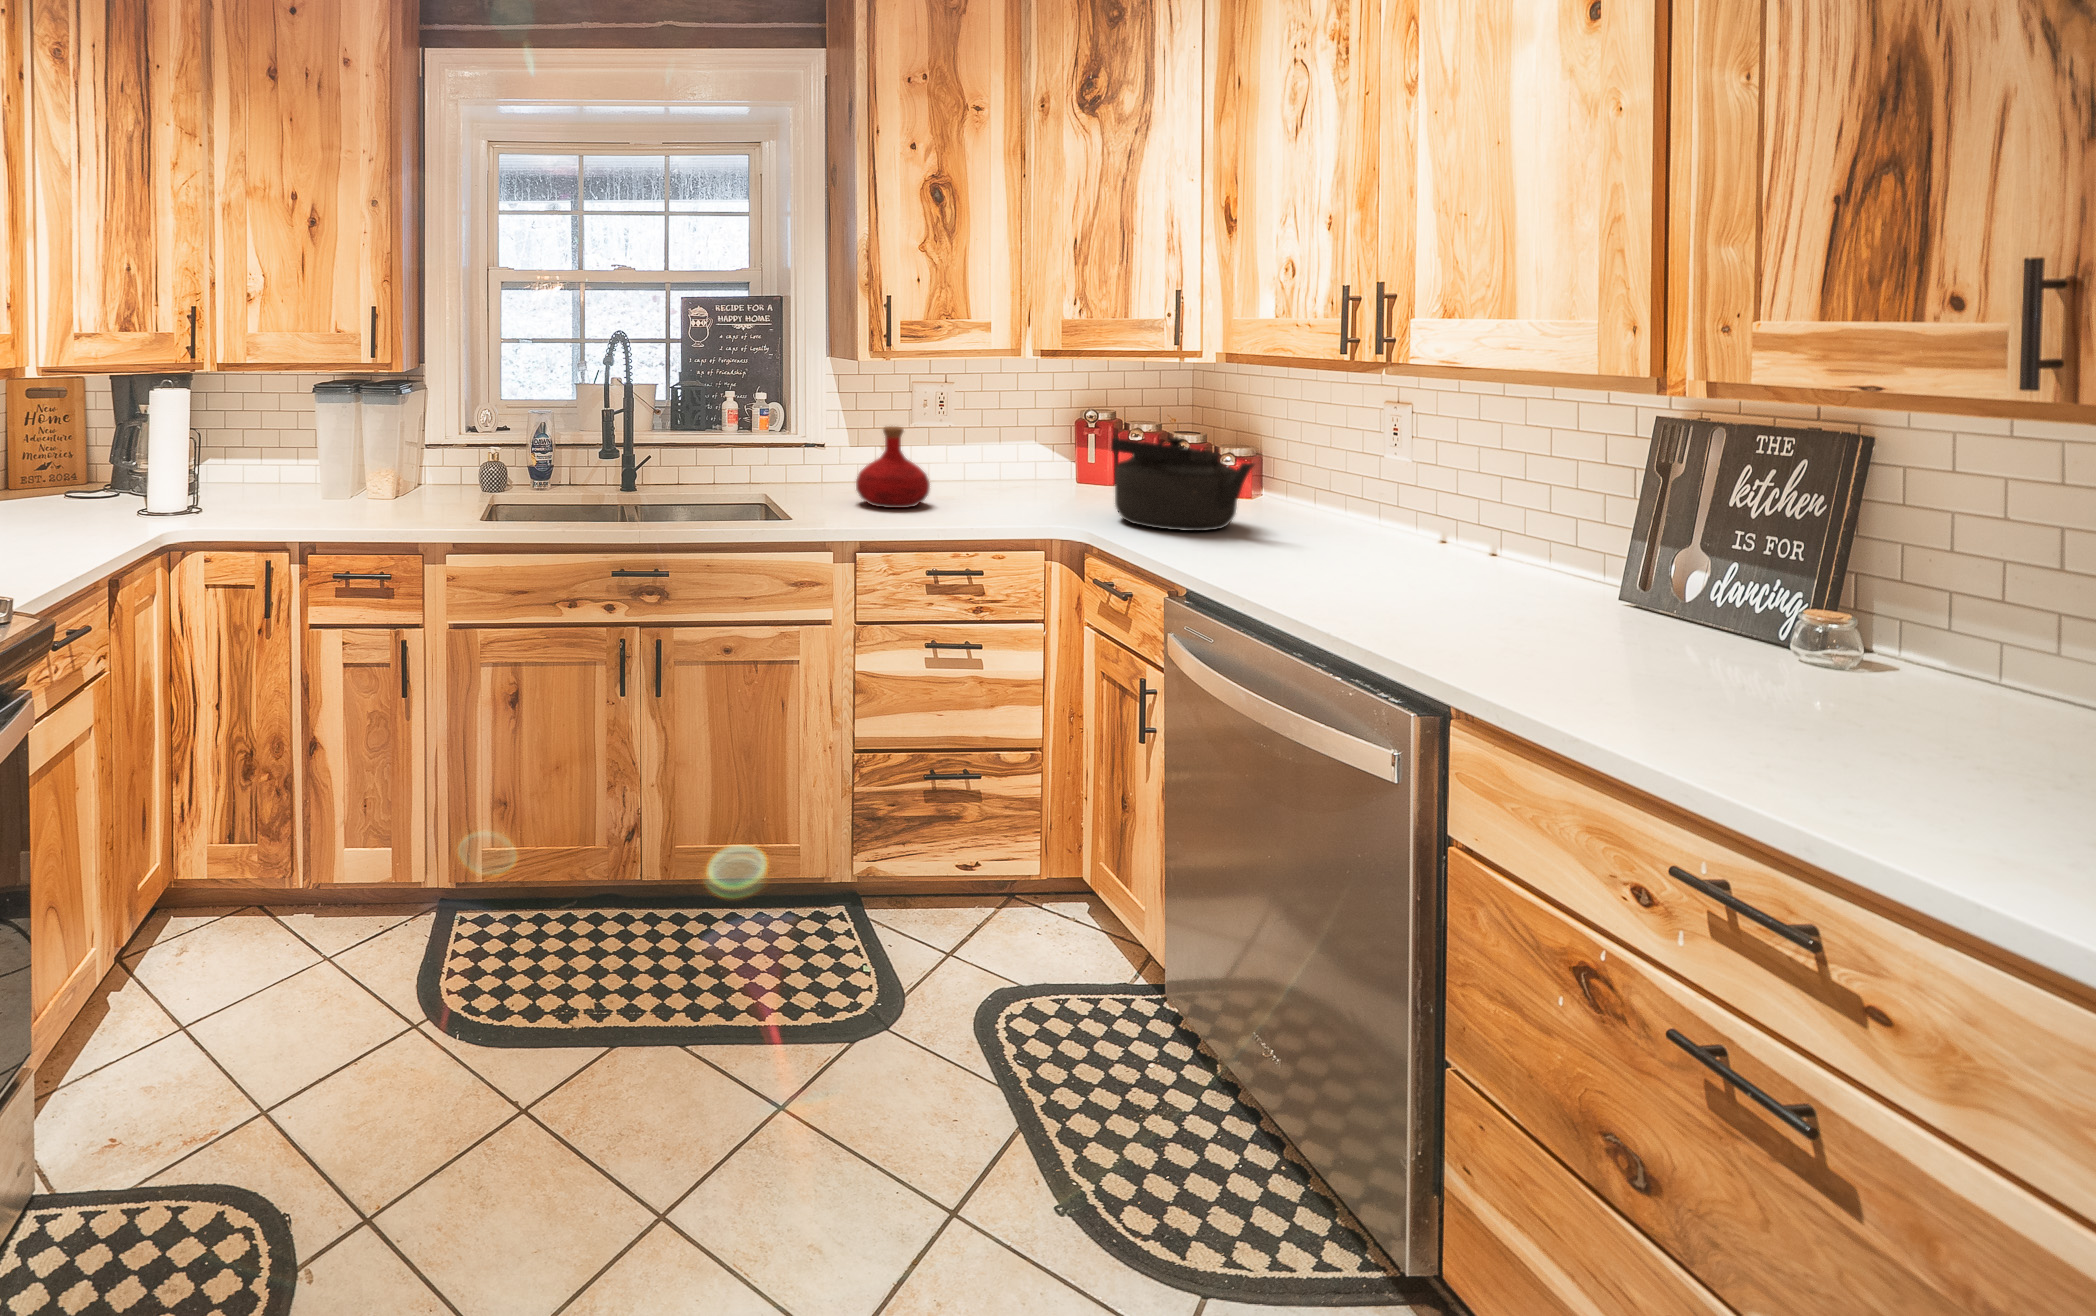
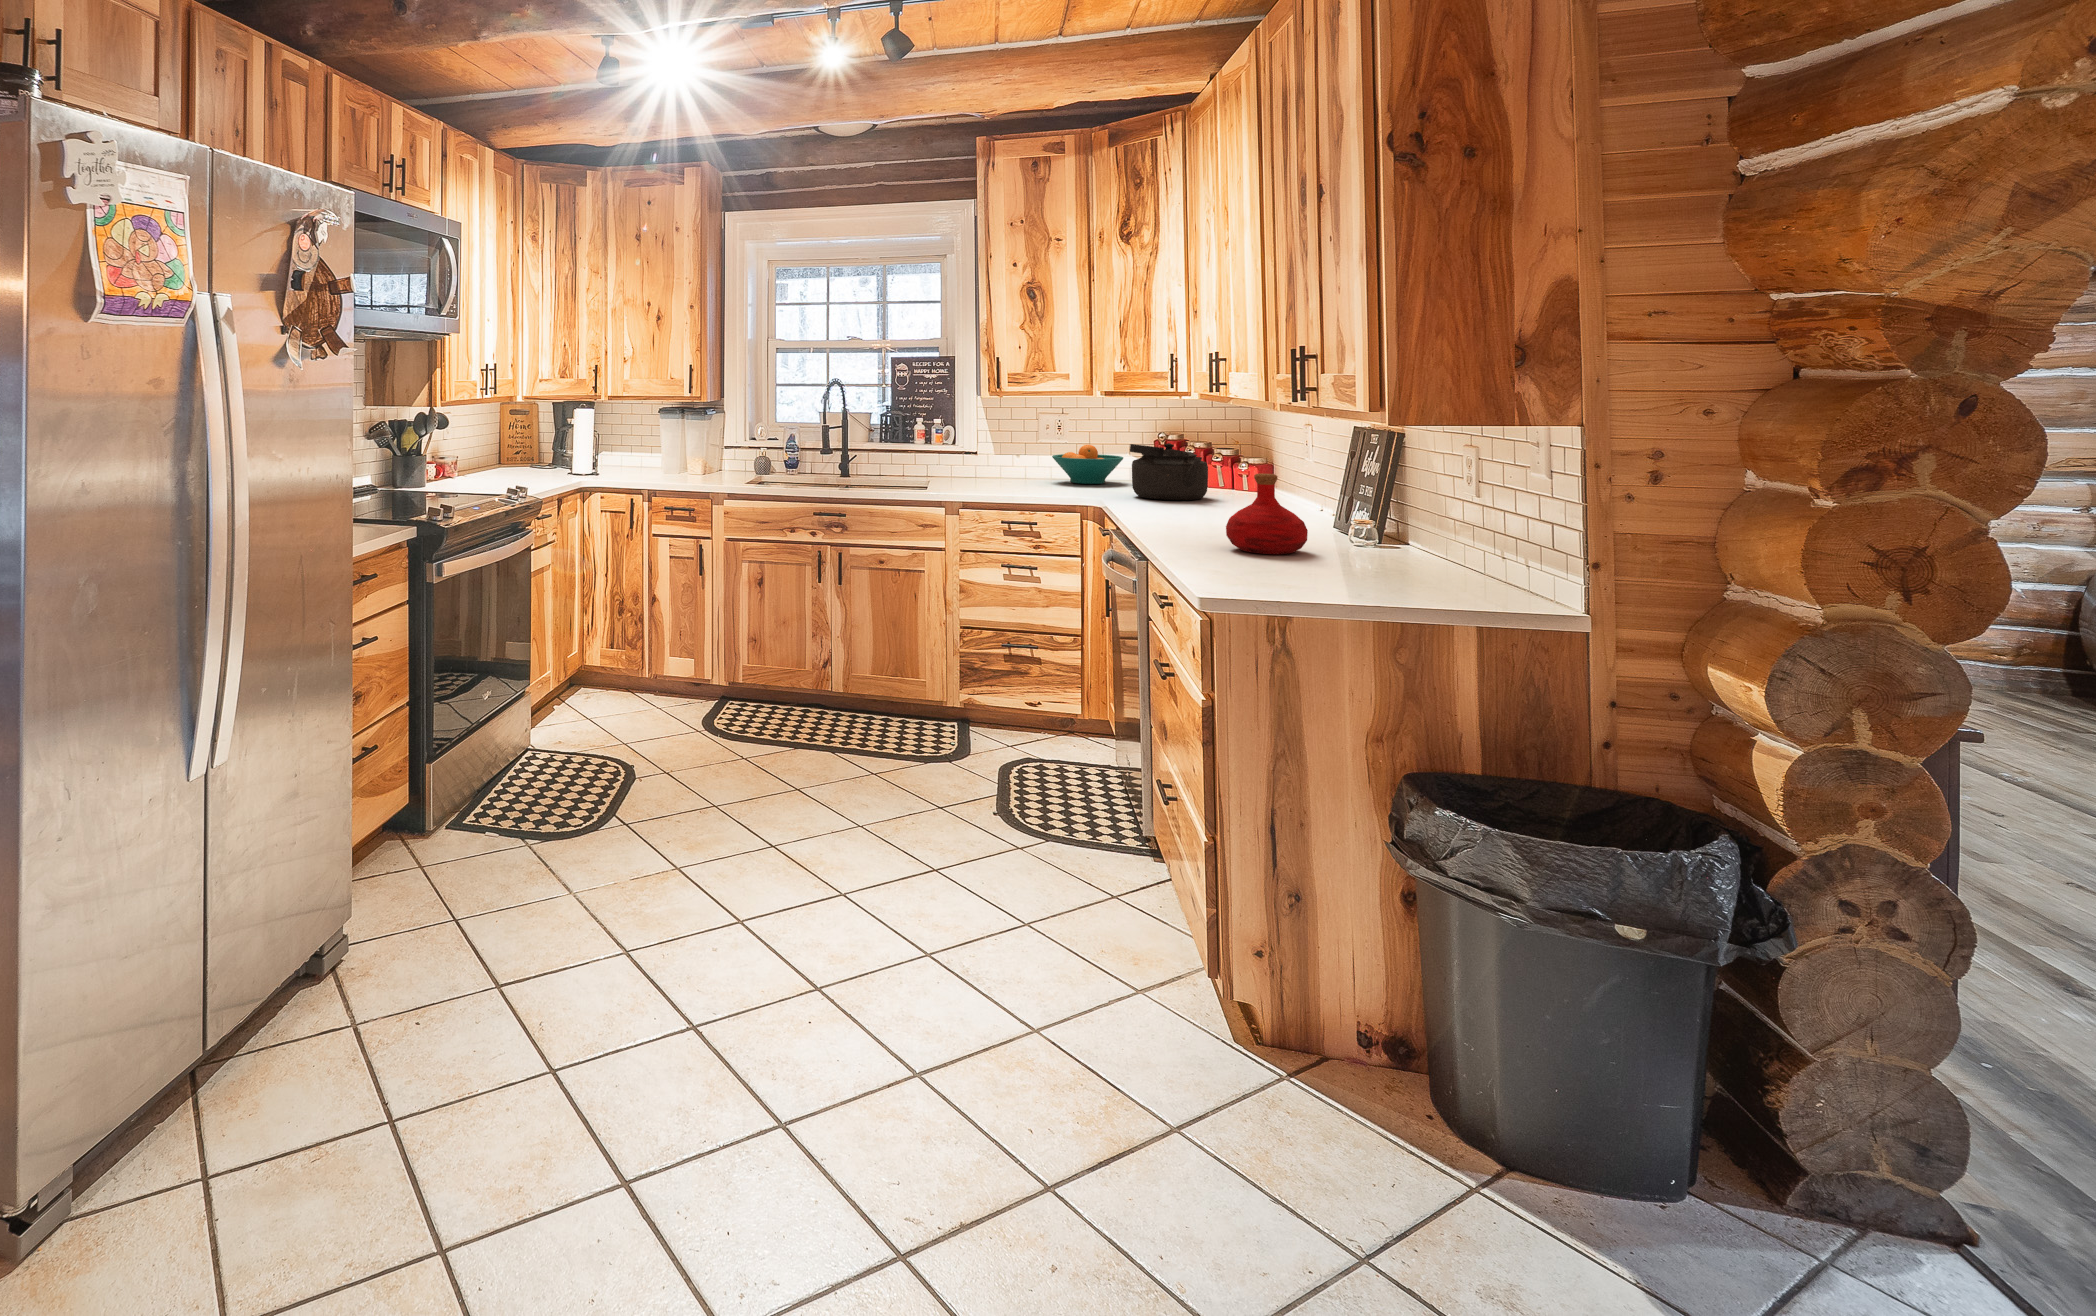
bottle: present [856,426,930,508] -> present [1226,474,1308,554]
fruit bowl: none [939,430,1046,492] -> present [1052,445,1123,484]

